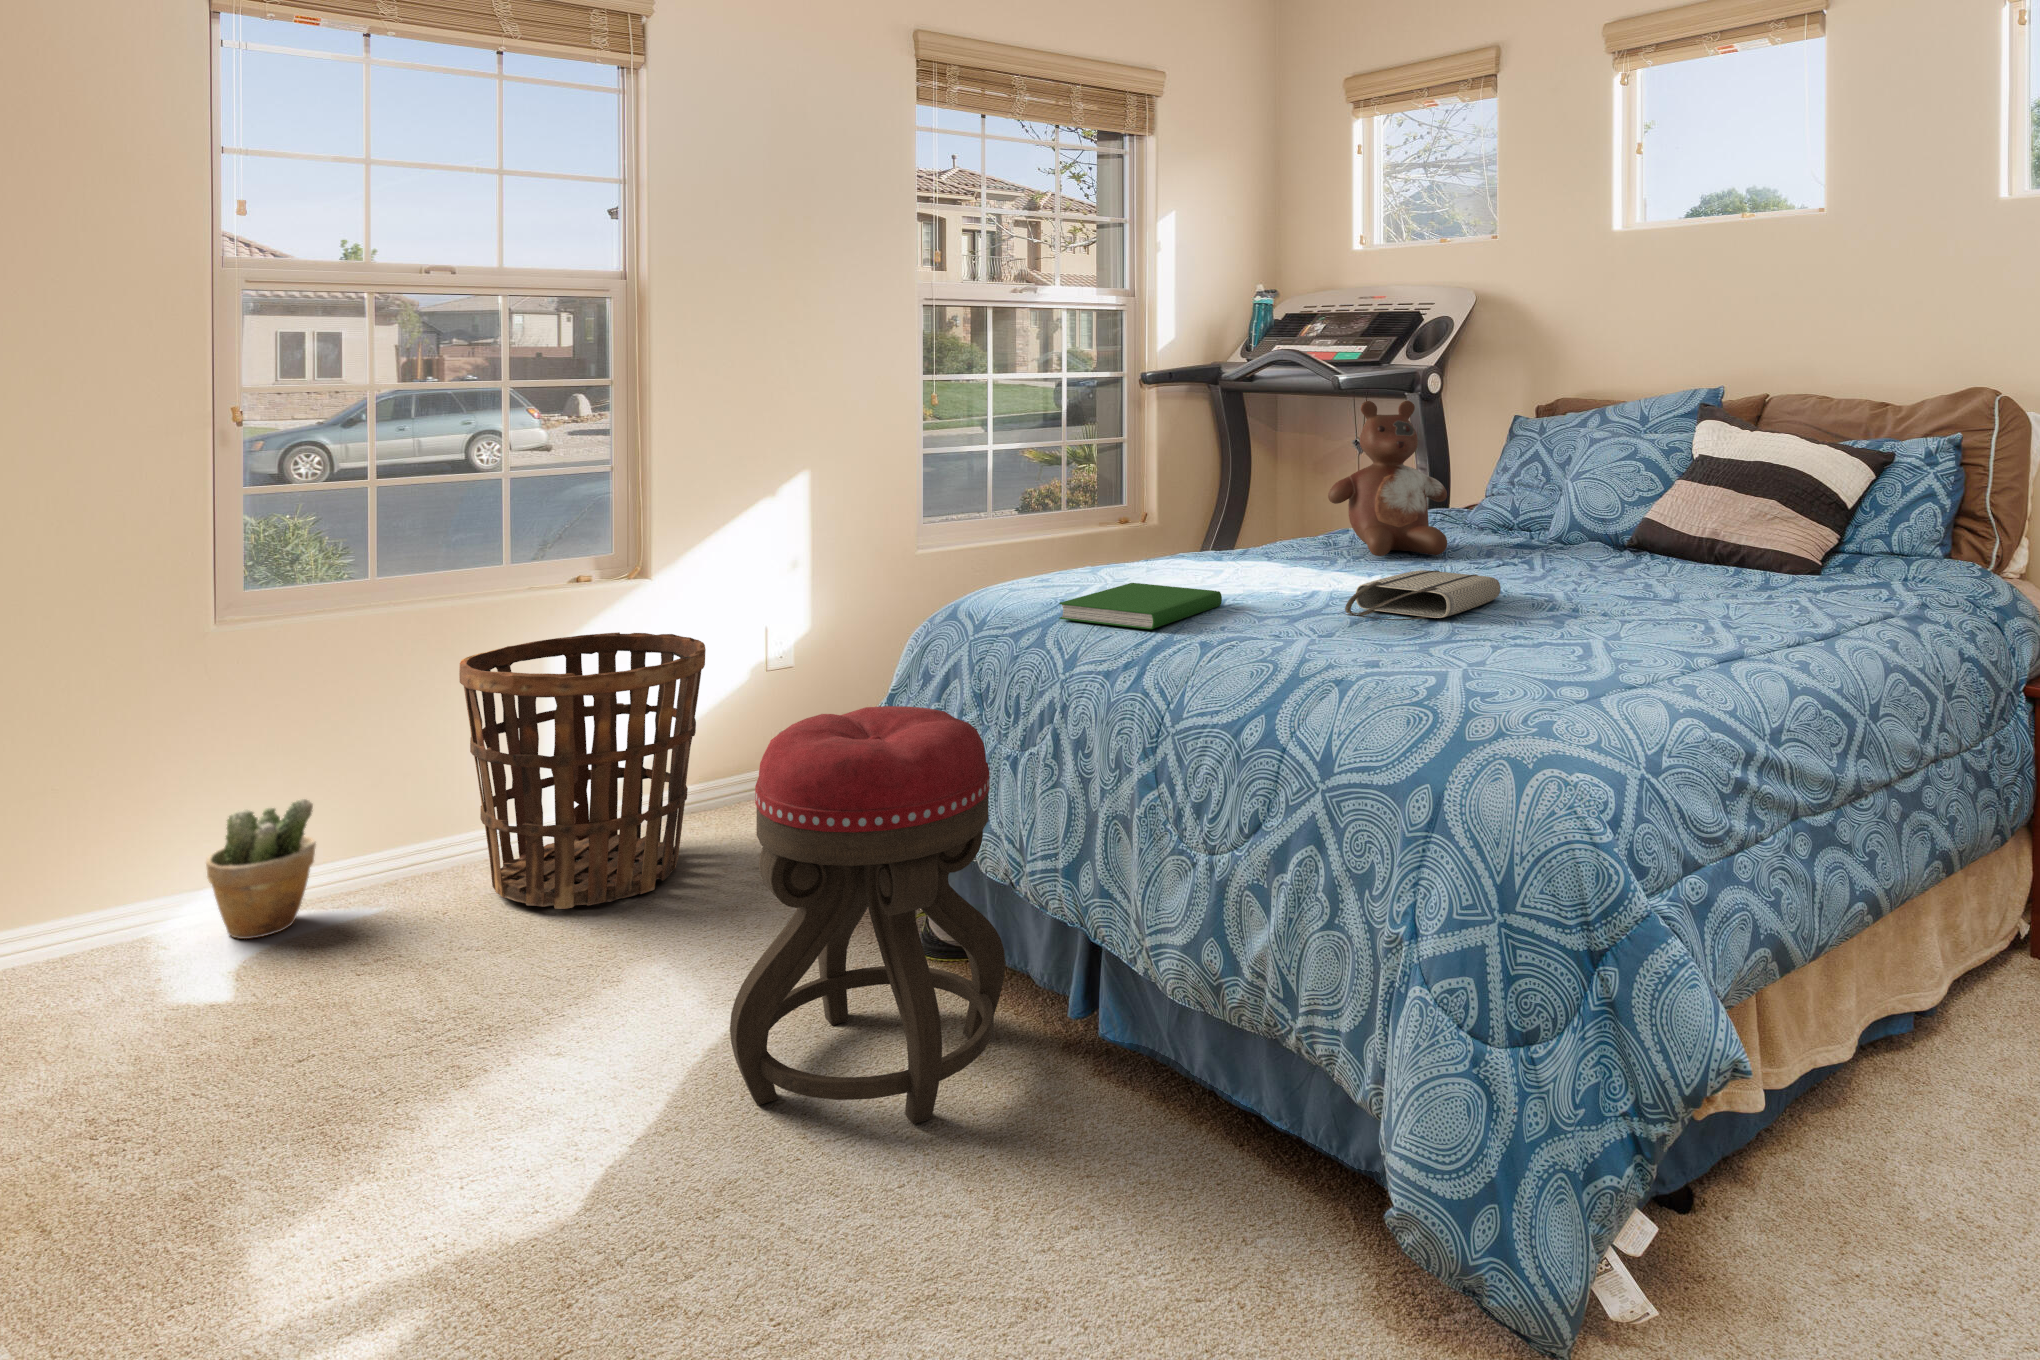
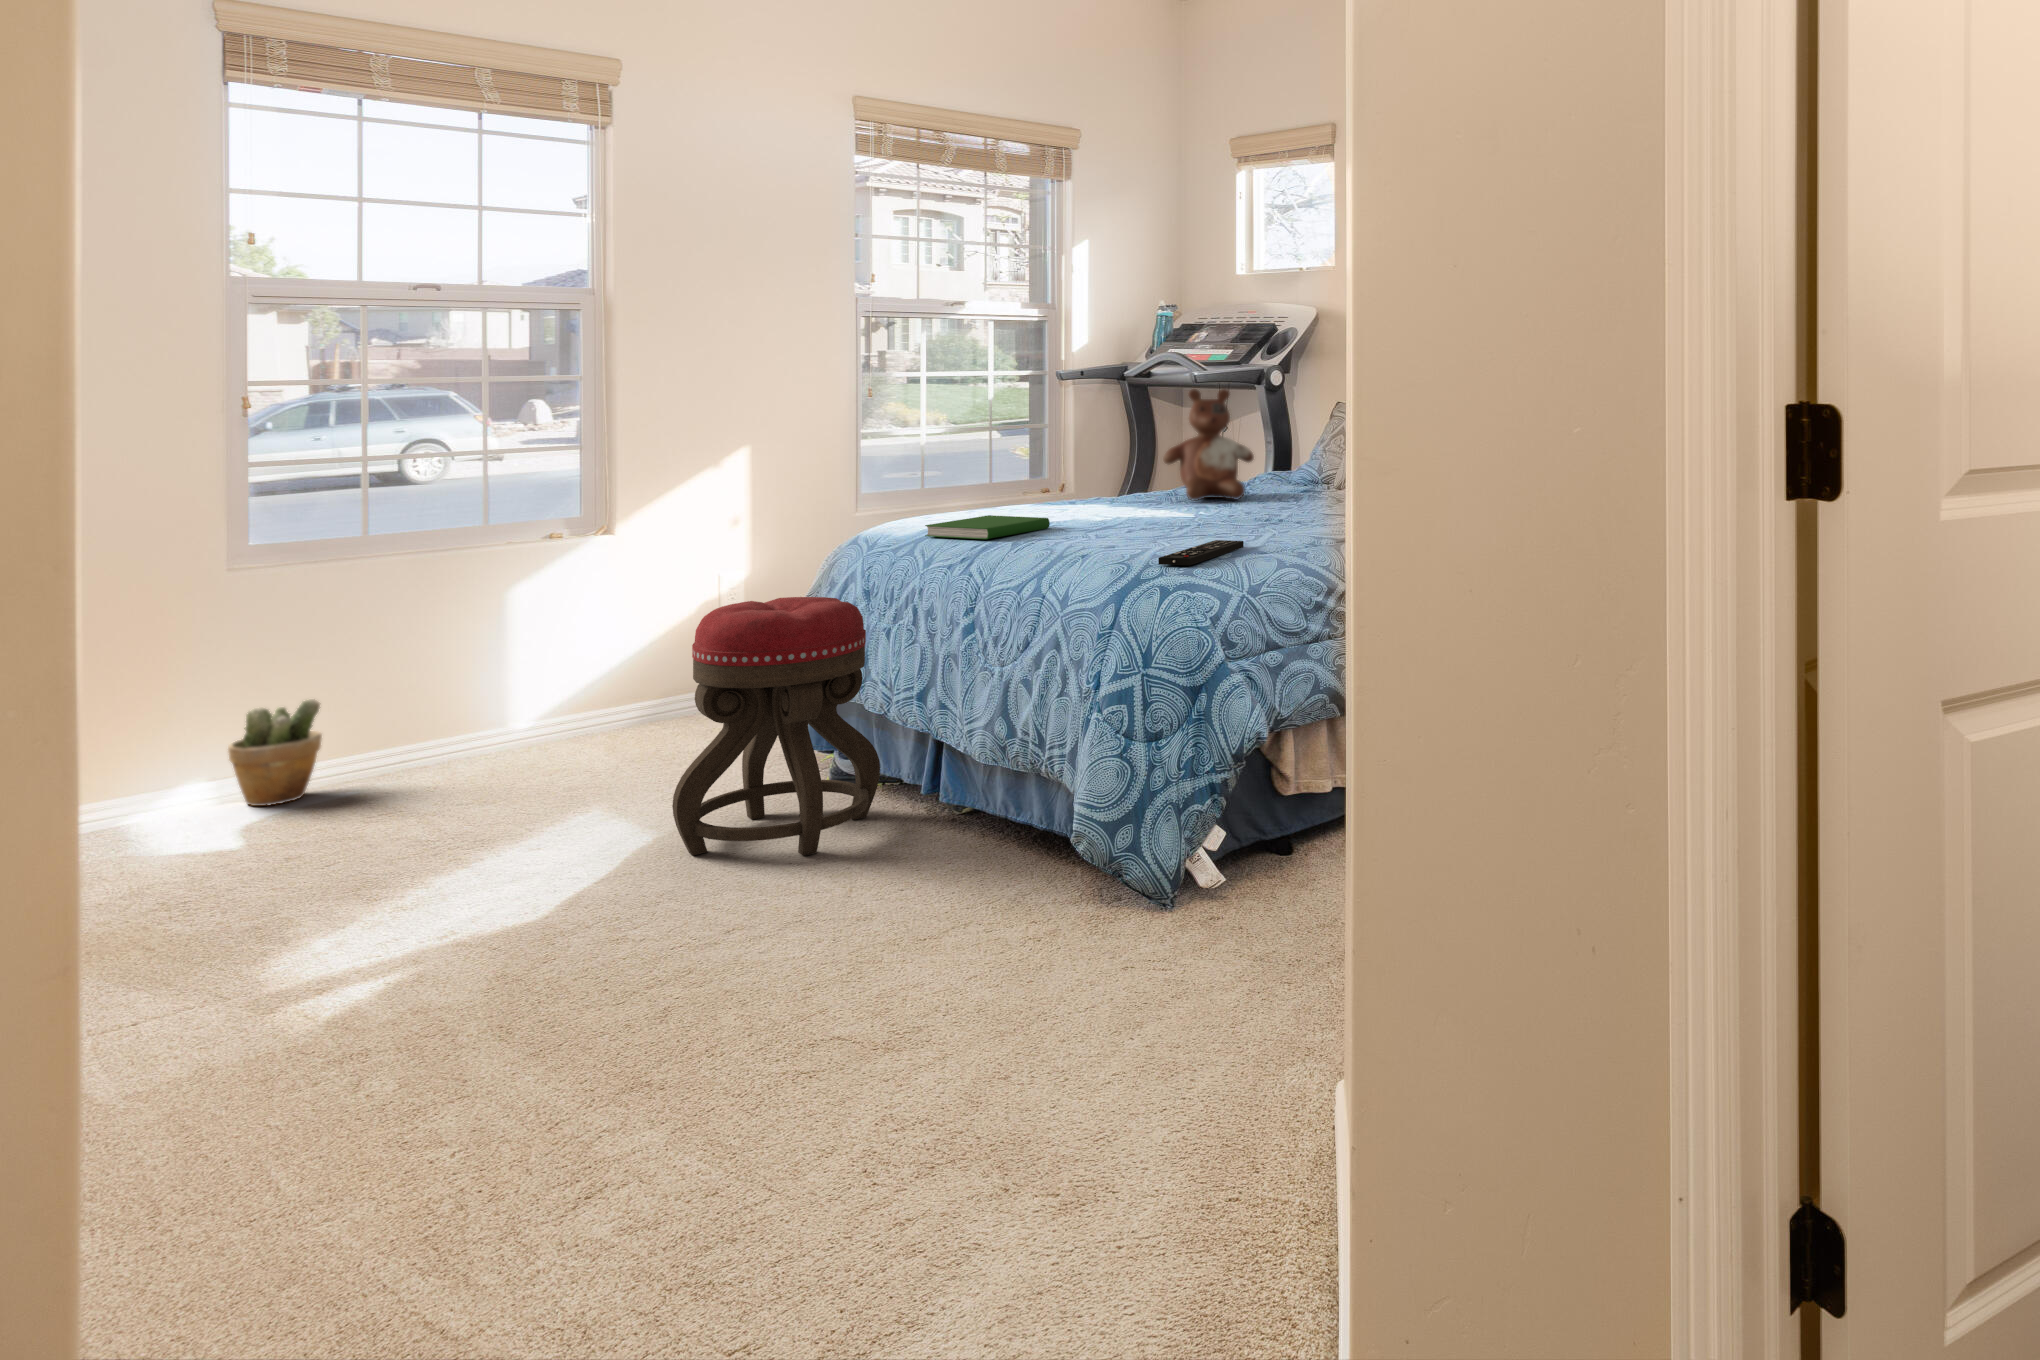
tote bag: present [1345,570,1500,620] -> none [1122,504,1248,531]
basket: present [459,632,706,909] -> none [447,575,658,776]
remote control: none [1477,649,1564,713] -> present [1158,540,1244,565]

